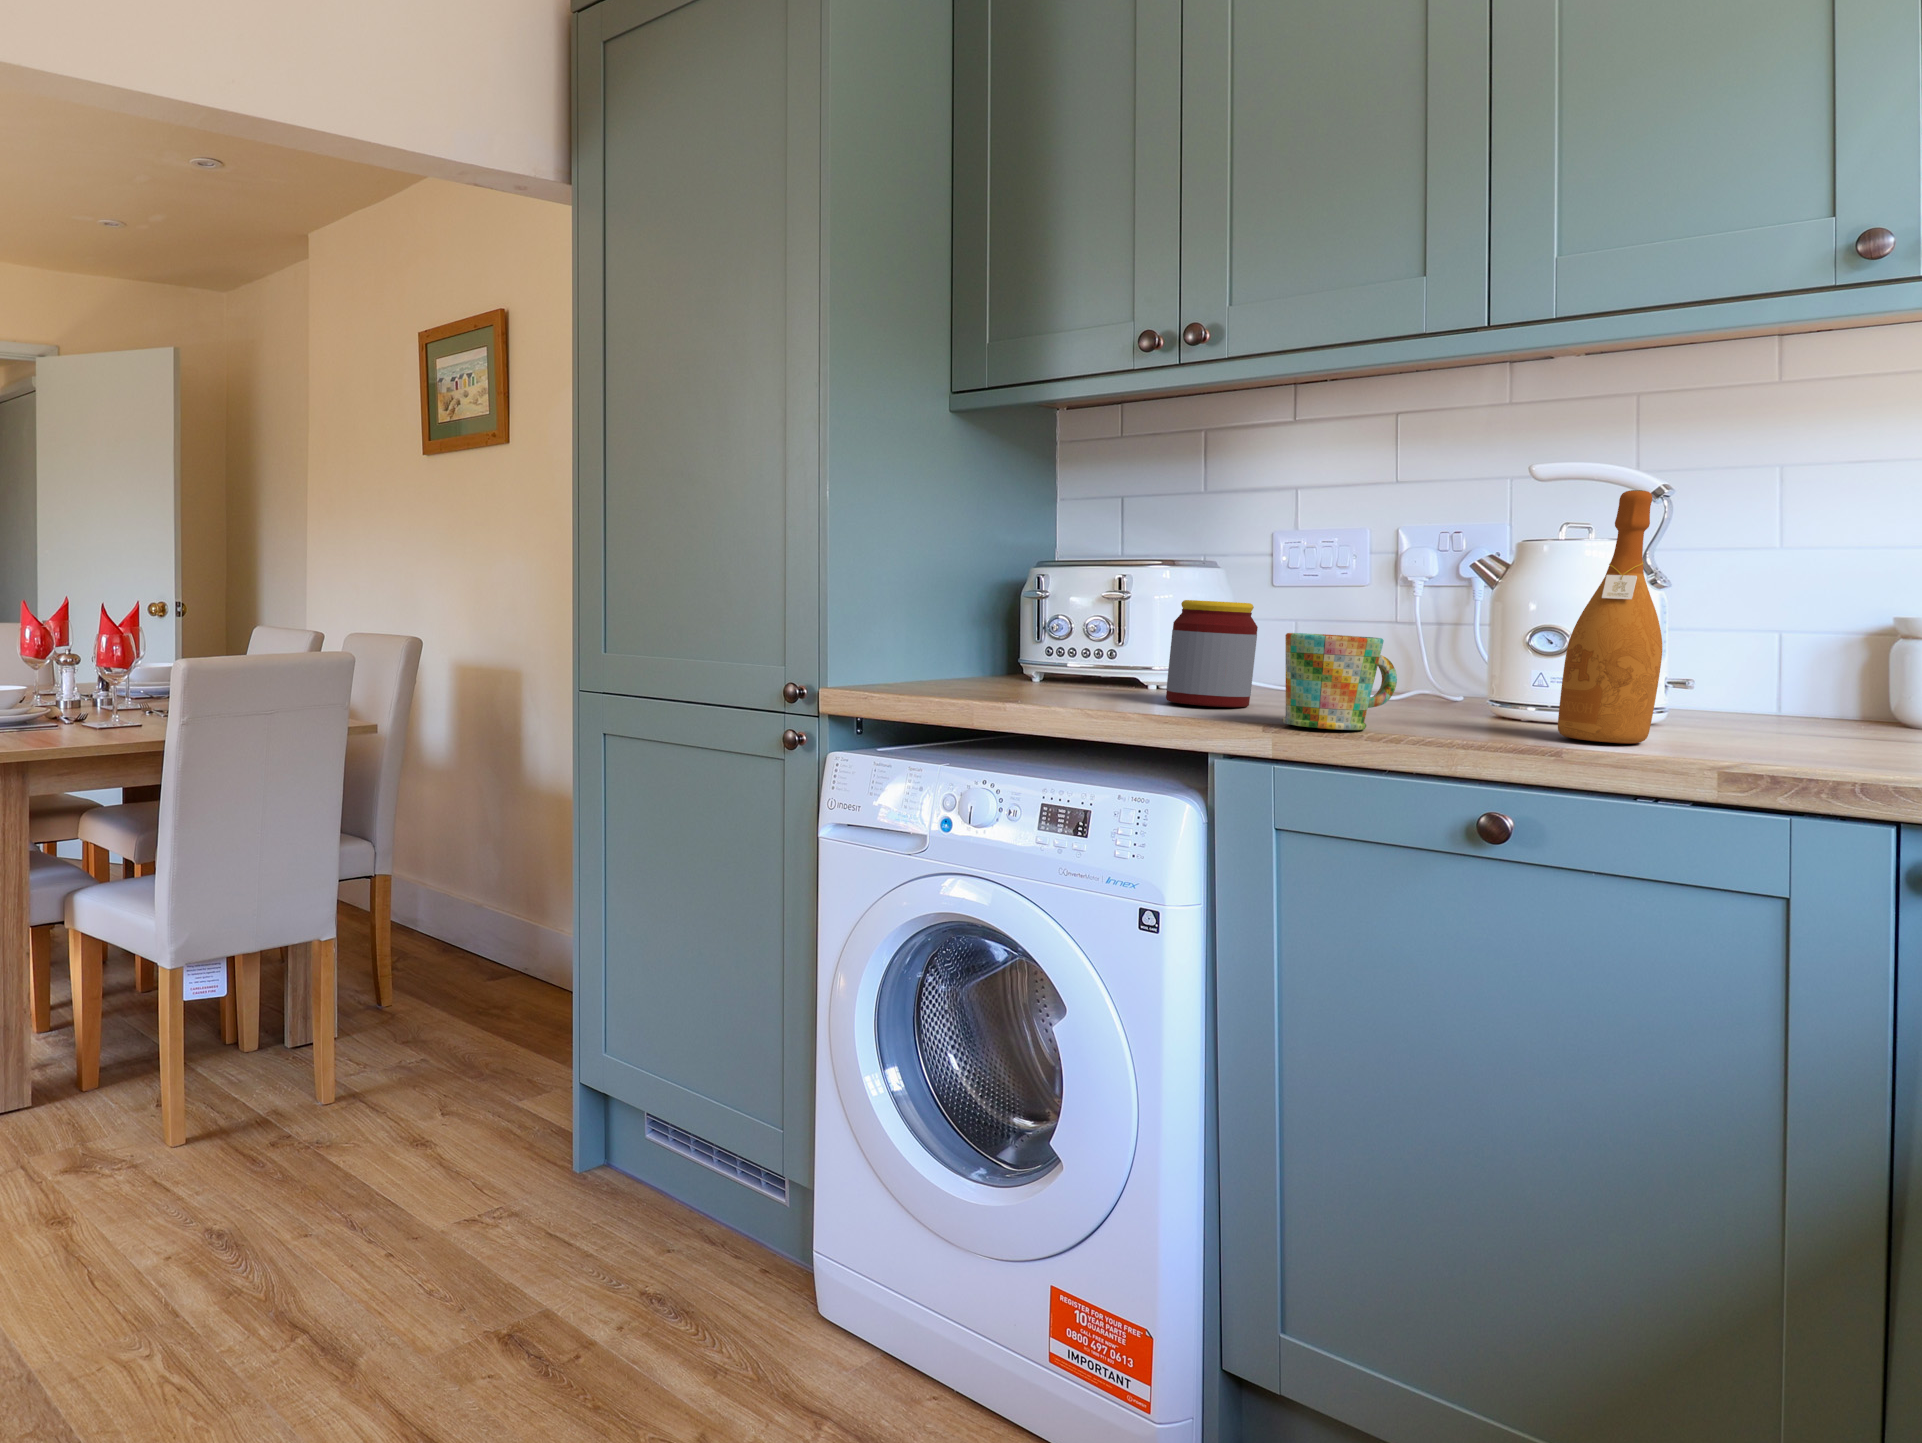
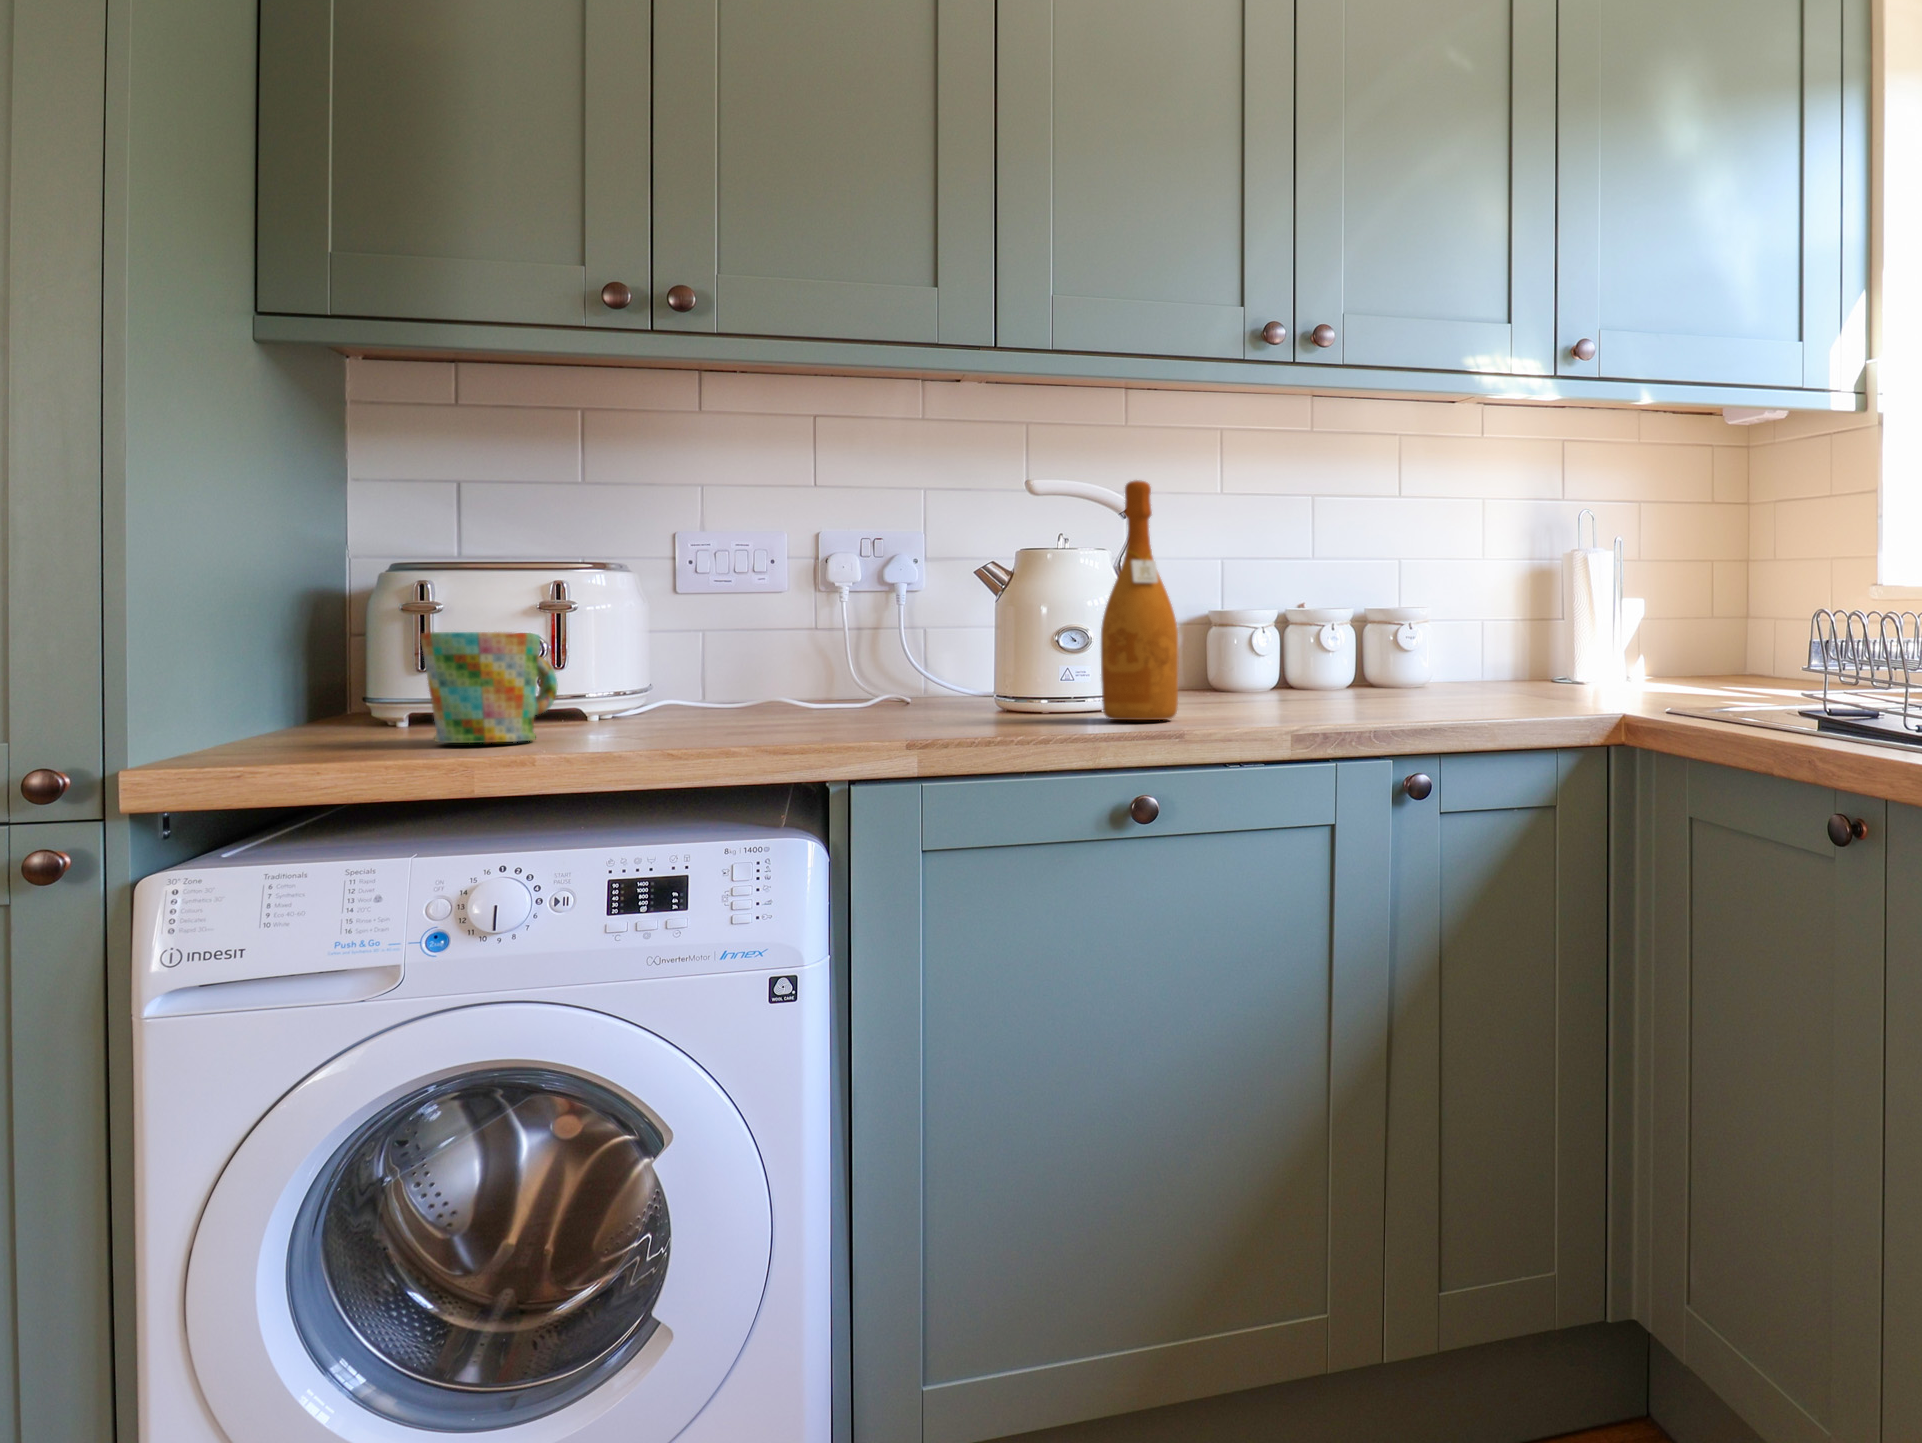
jar: present [1166,600,1258,707] -> none [660,601,767,730]
mug: present [1283,633,1397,730] -> present [420,632,558,743]

